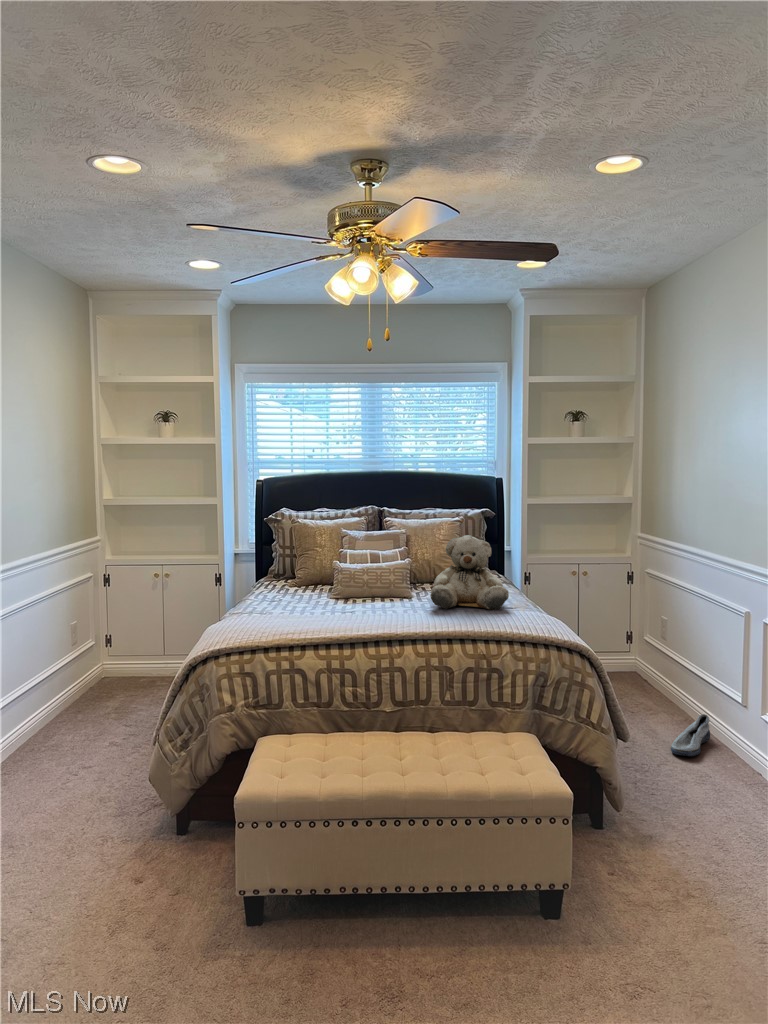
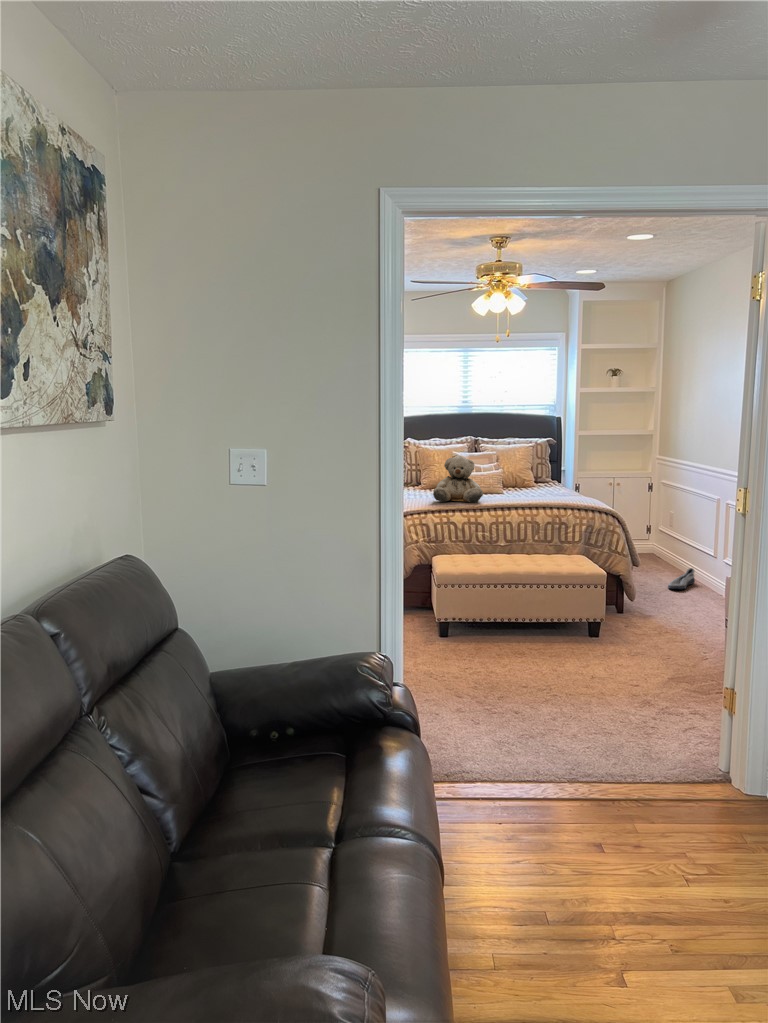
teddy bear: present [430,535,509,610] -> present [433,456,483,503]

